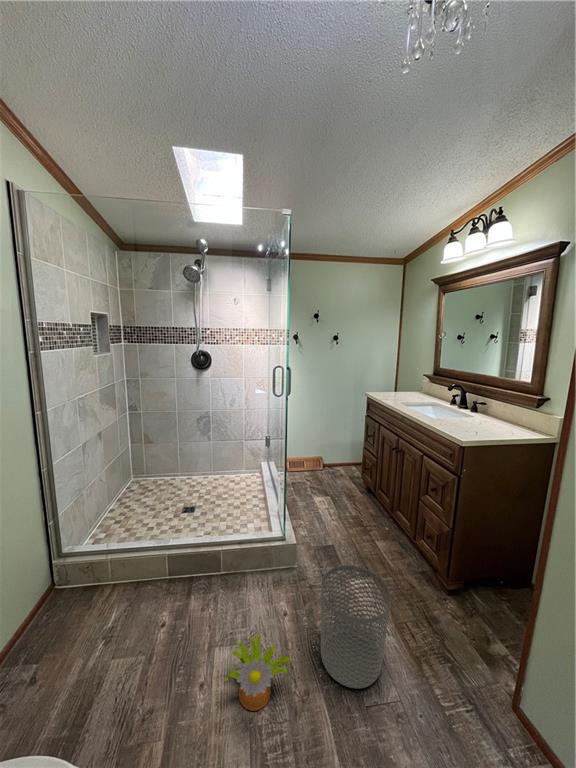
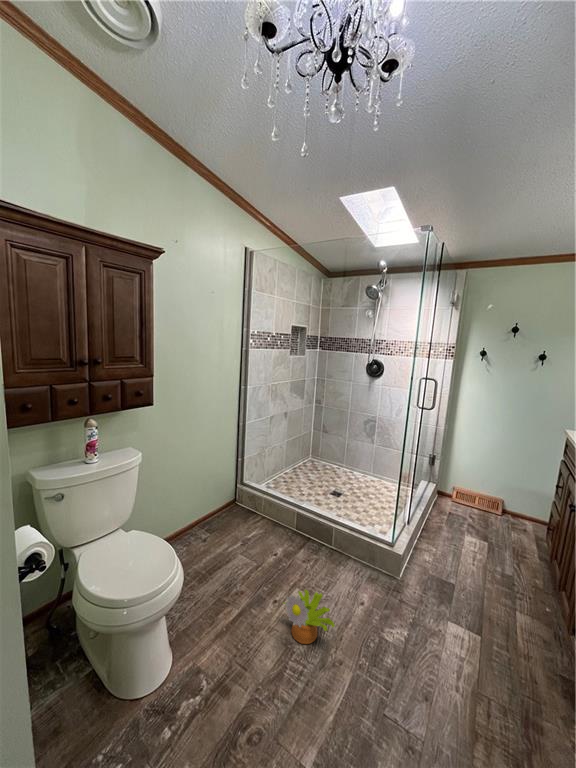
waste bin: present [321,565,391,689] -> none [368,578,448,709]

